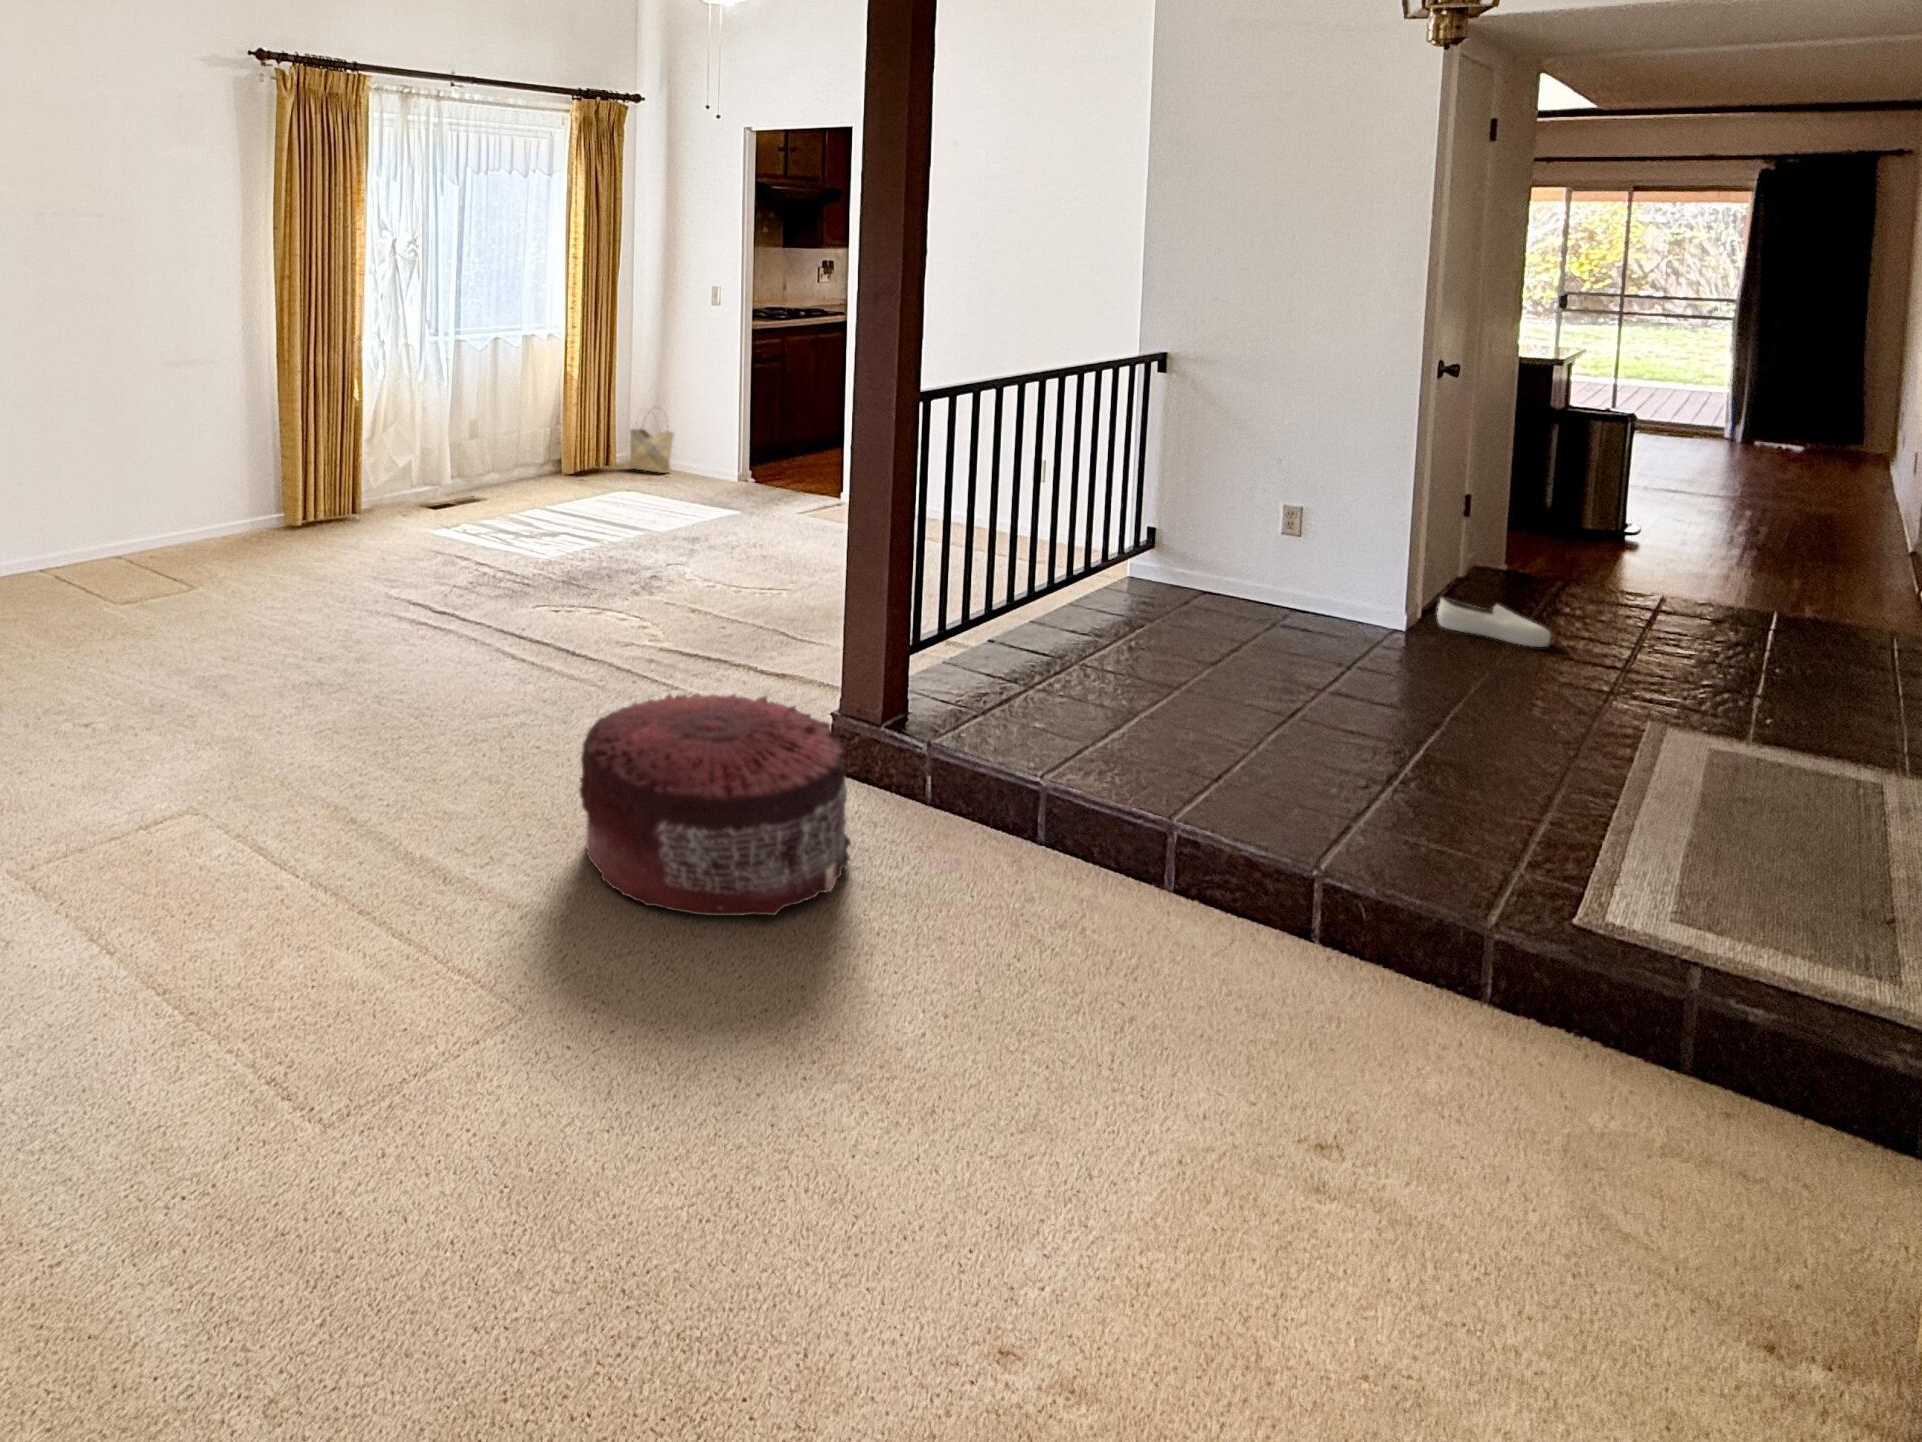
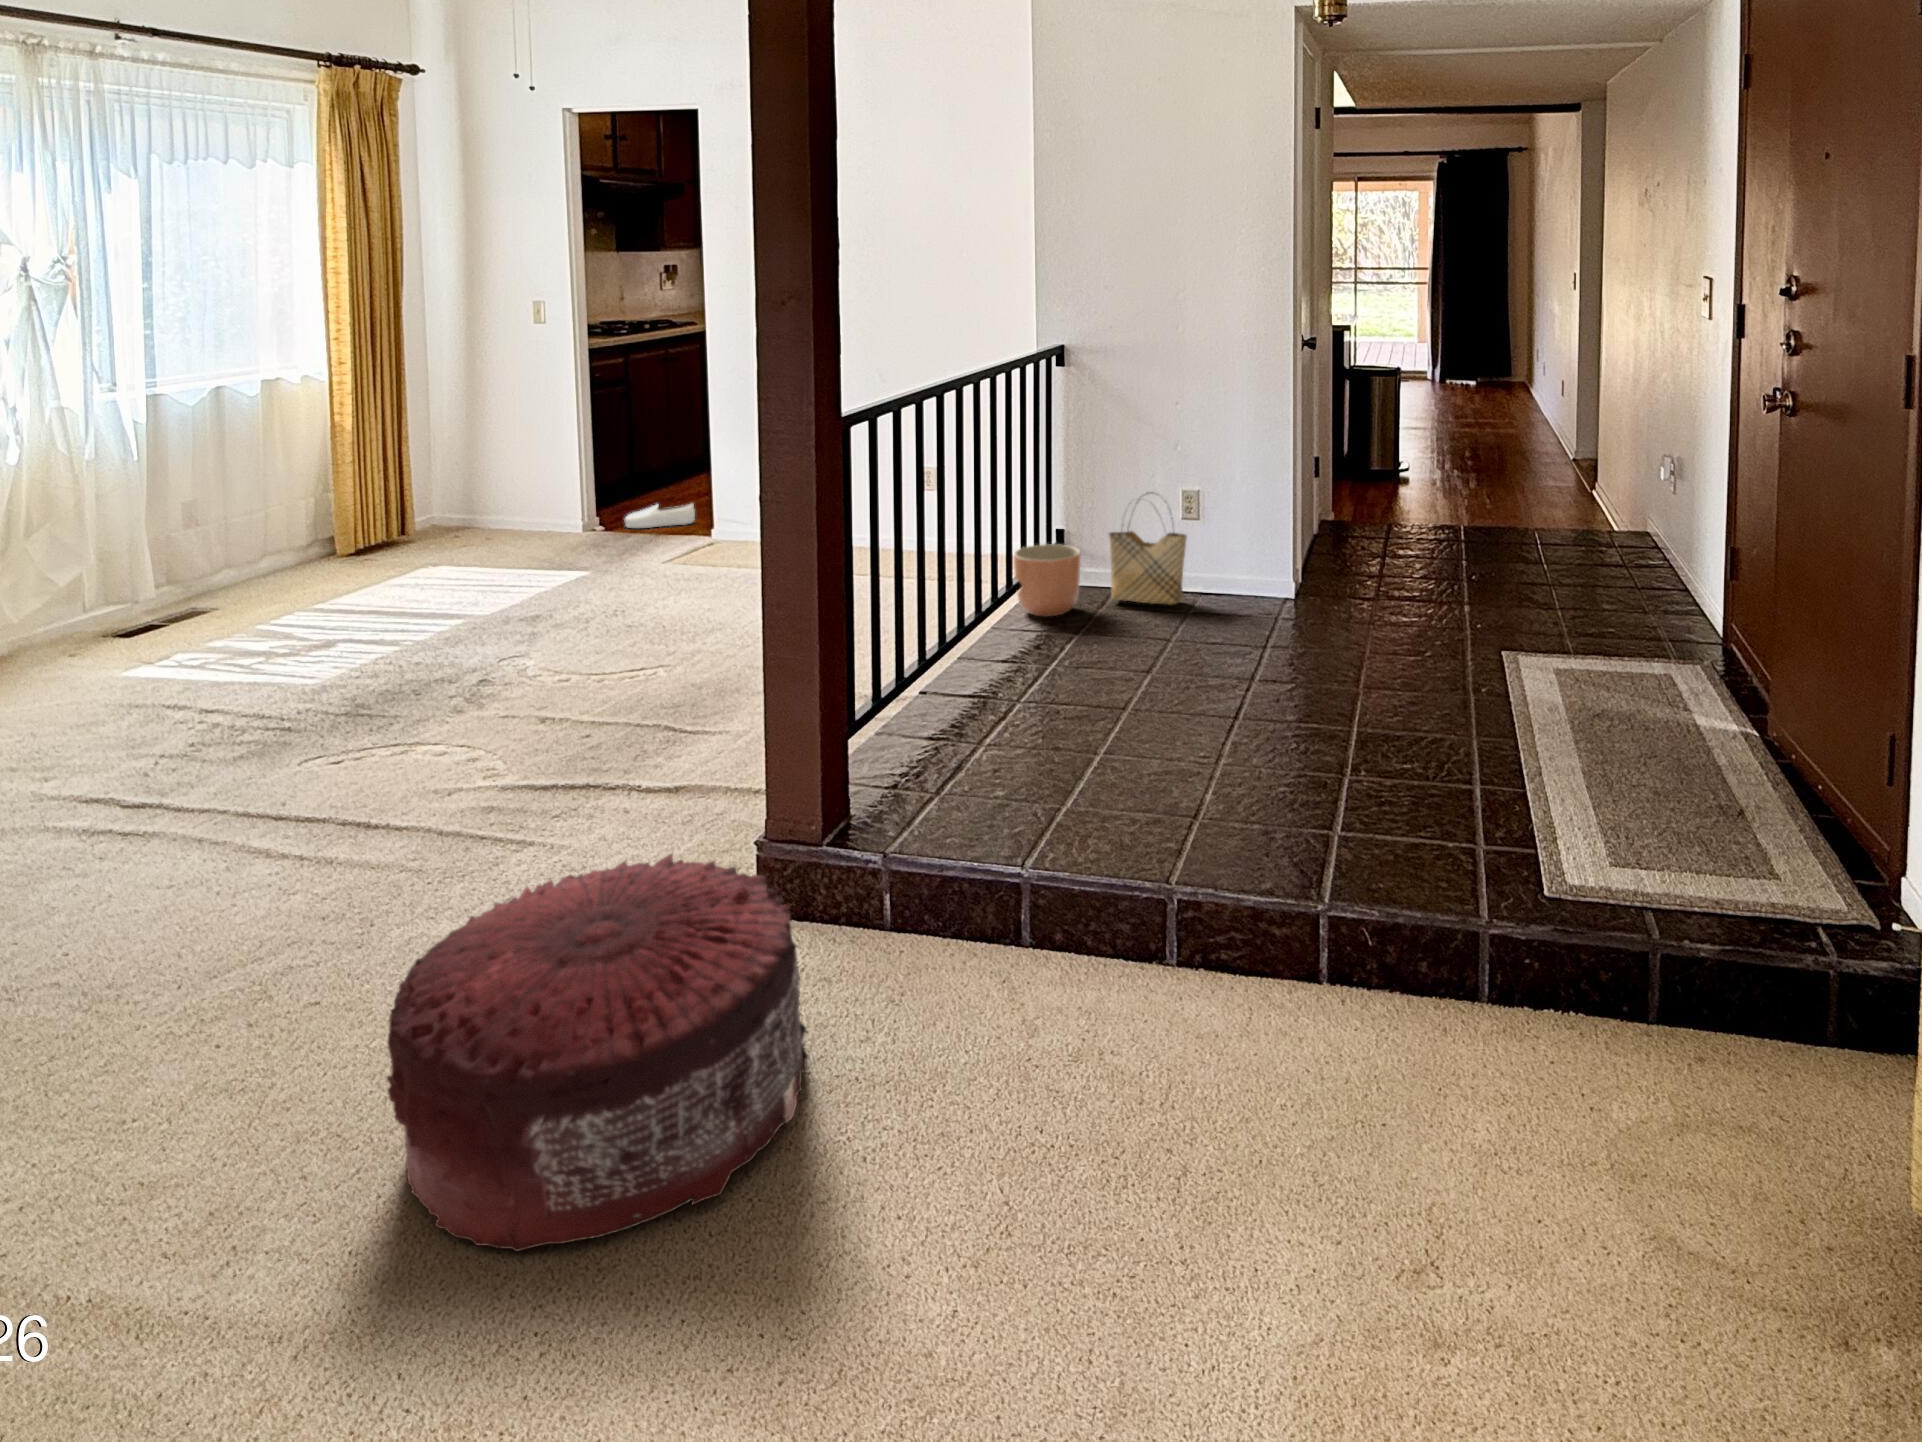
woven basket: present [629,410,674,473] -> present [1109,495,1187,605]
planter: none [1103,539,1170,607] -> present [1014,544,1080,617]
shoe: present [1437,598,1551,647] -> present [625,504,695,528]

